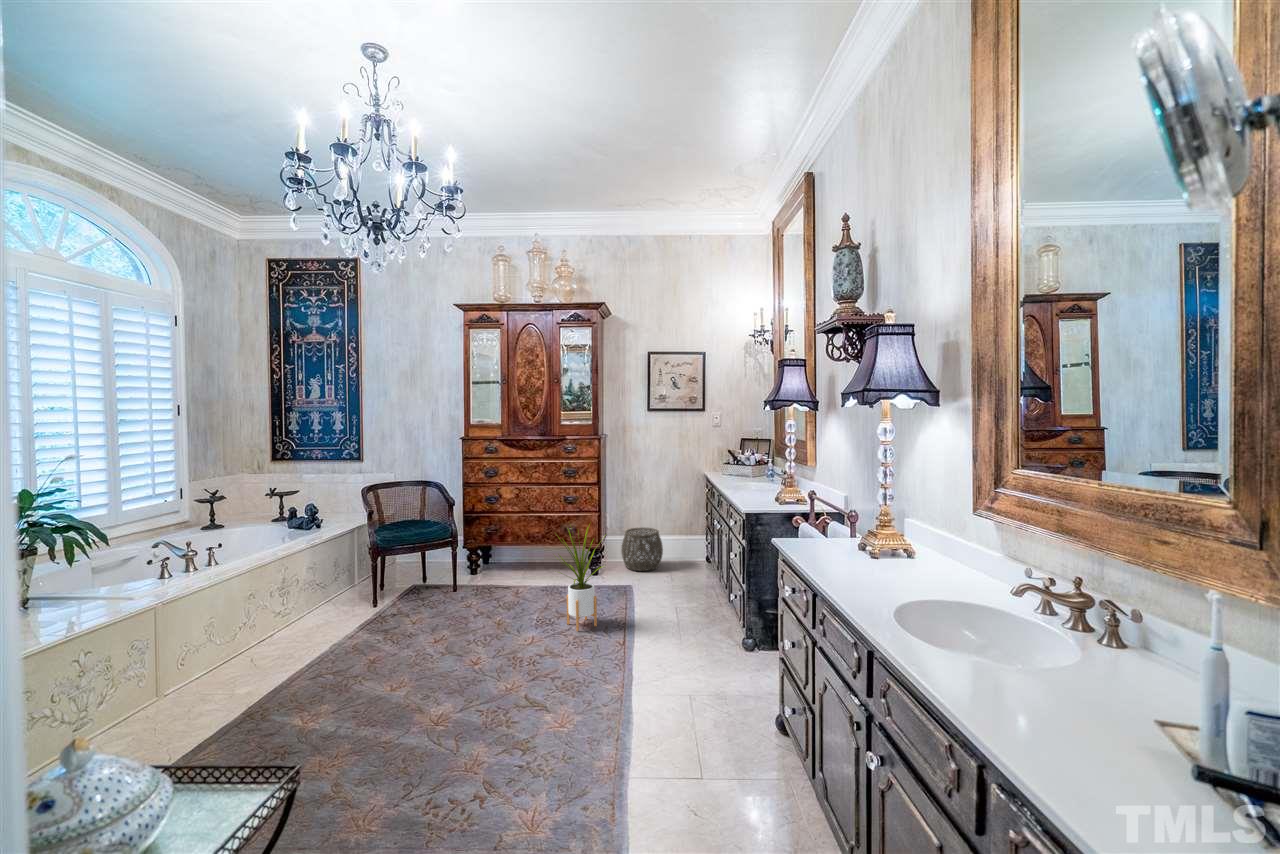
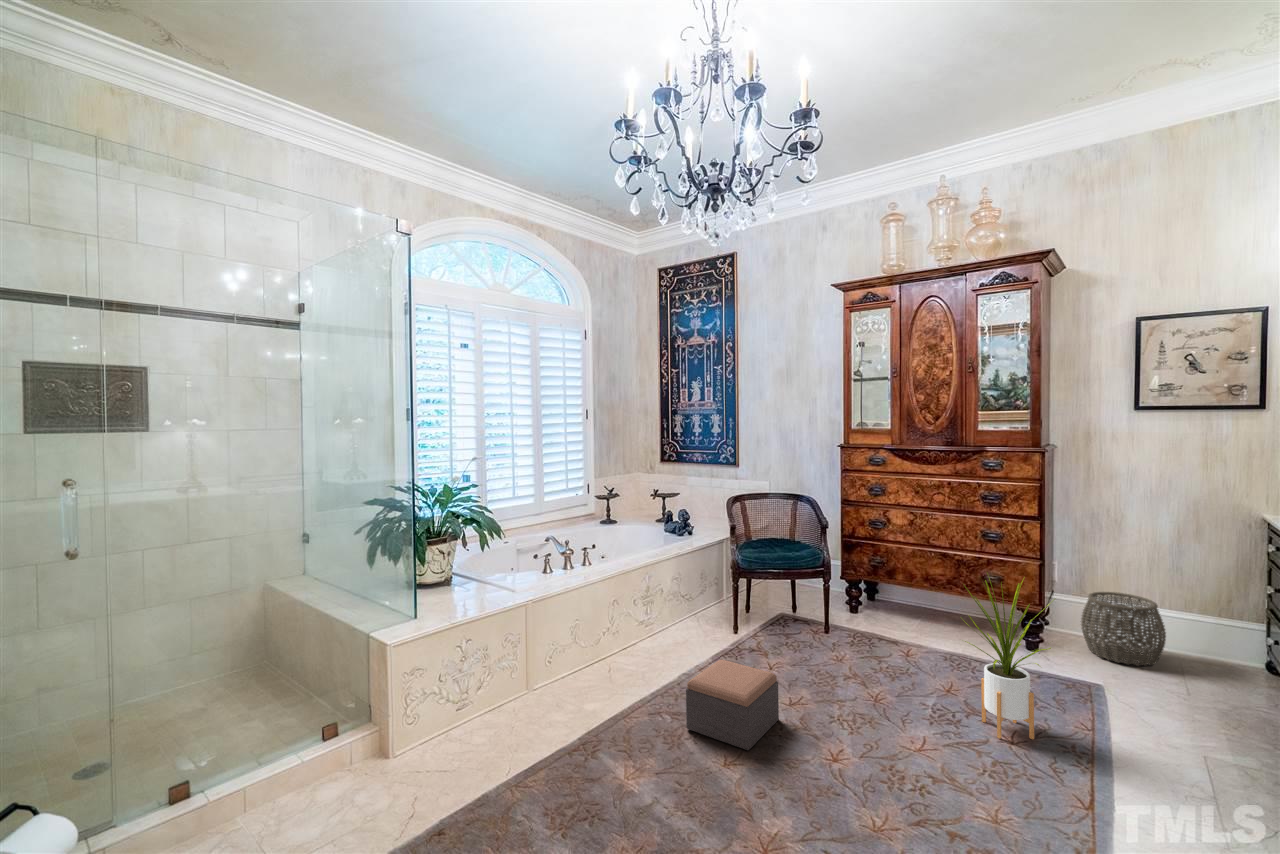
footstool: none [340,626,424,693] -> present [686,660,779,750]

